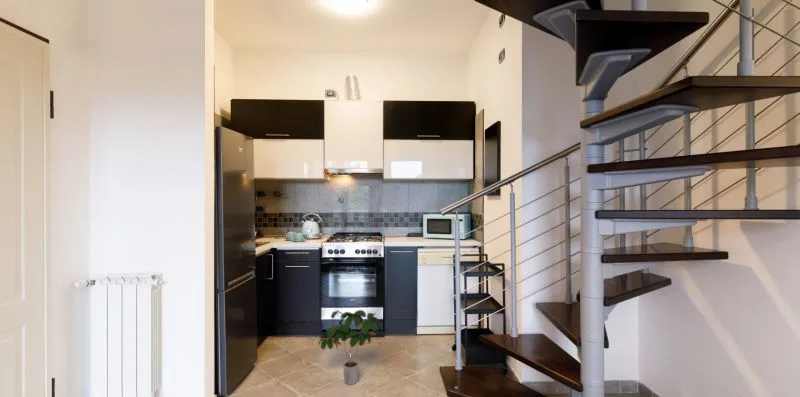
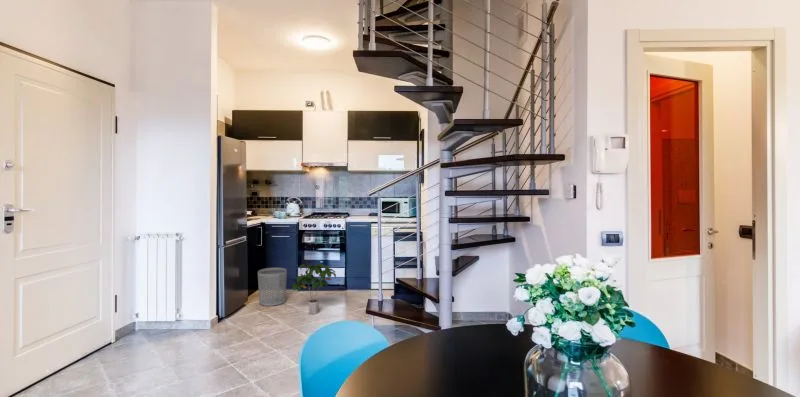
waste bin: none [269,312,309,369] -> present [258,268,287,306]

